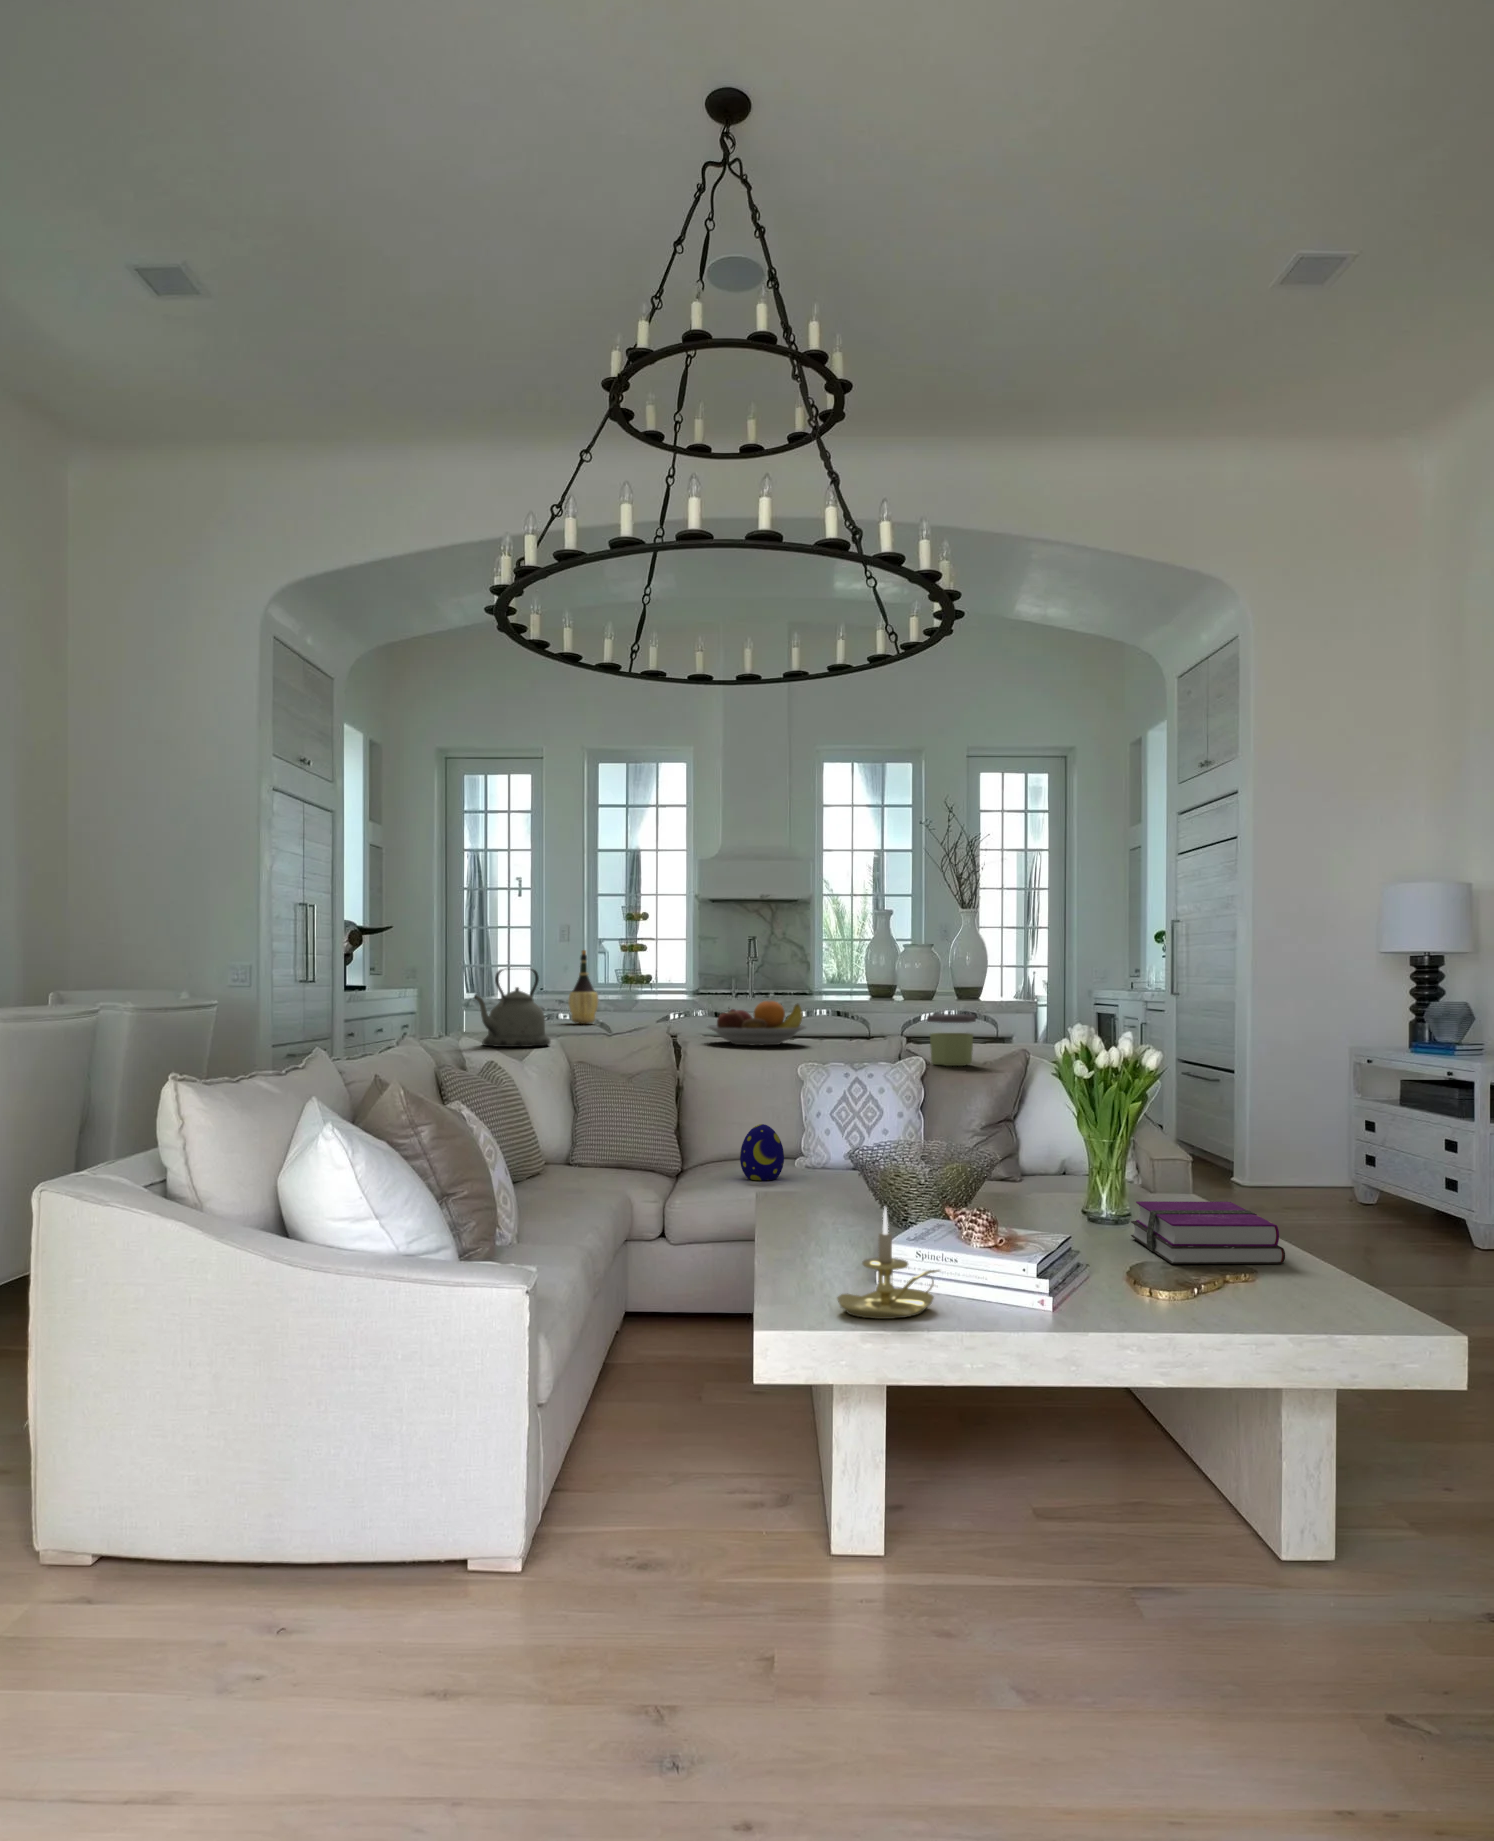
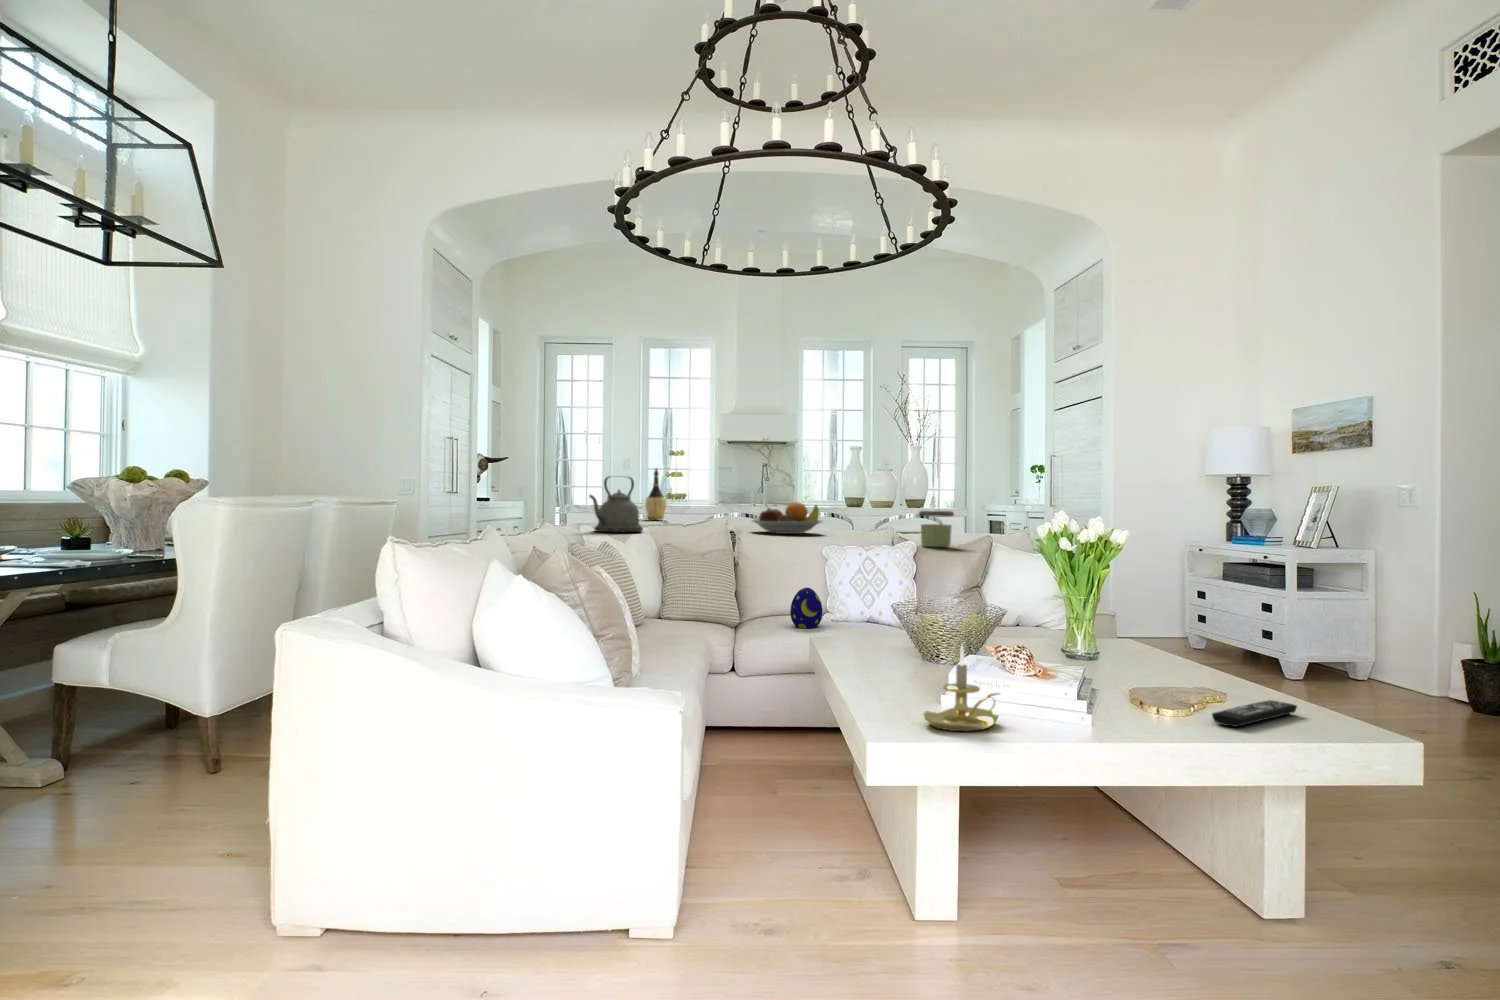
hardback book: present [1131,1201,1285,1264] -> none [1106,643,1237,689]
remote control: none [1211,1278,1333,1313] -> present [1212,700,1297,727]

